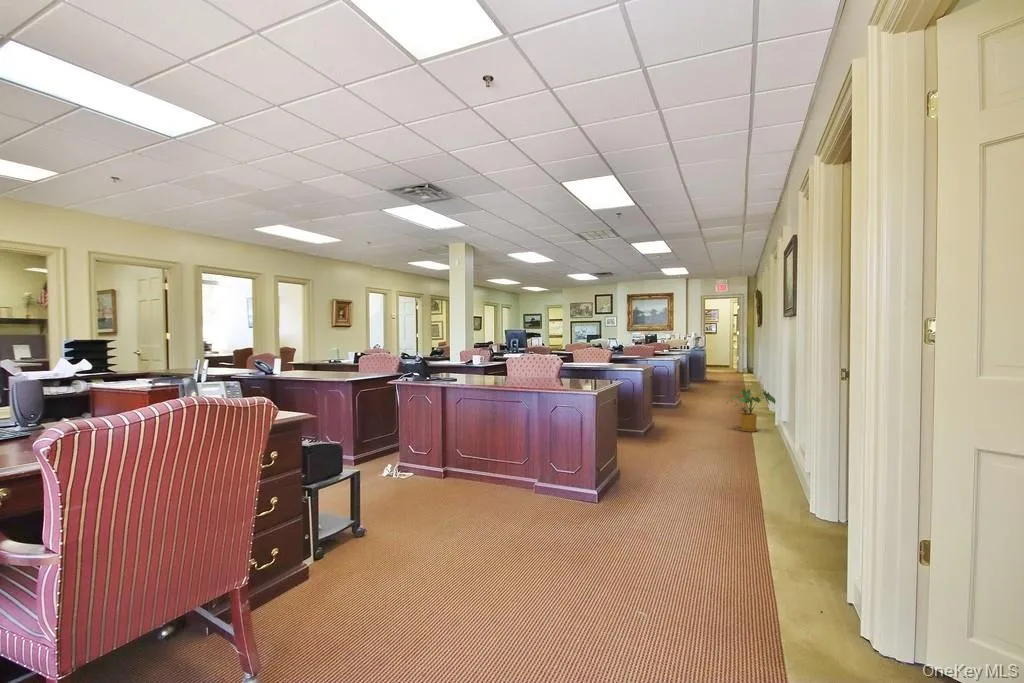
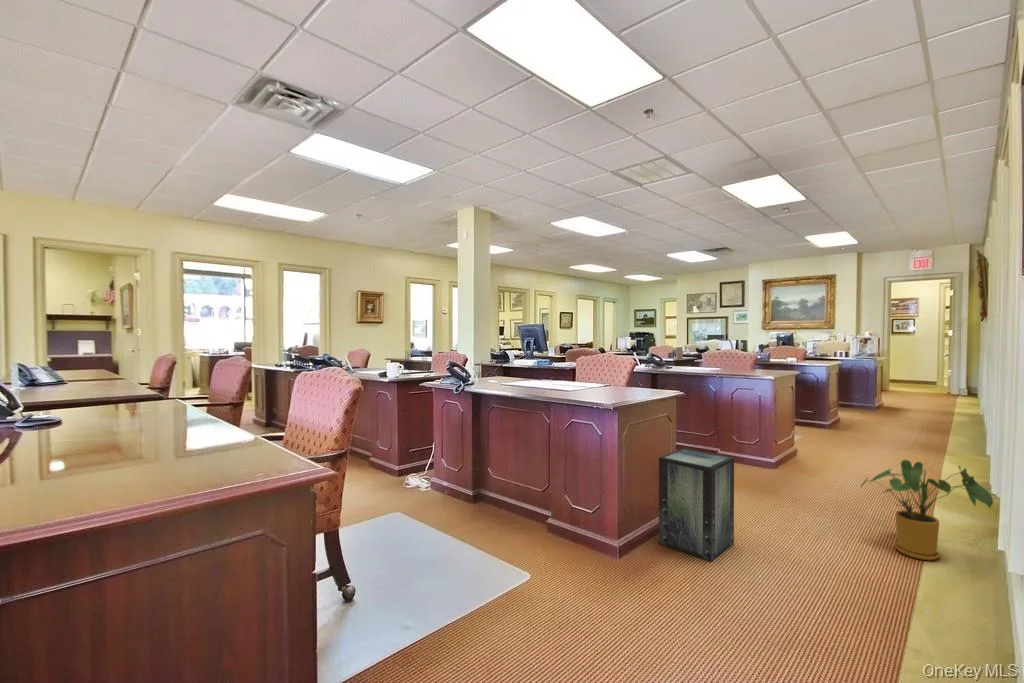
storage box: none [647,392,678,440] -> present [659,448,734,562]

